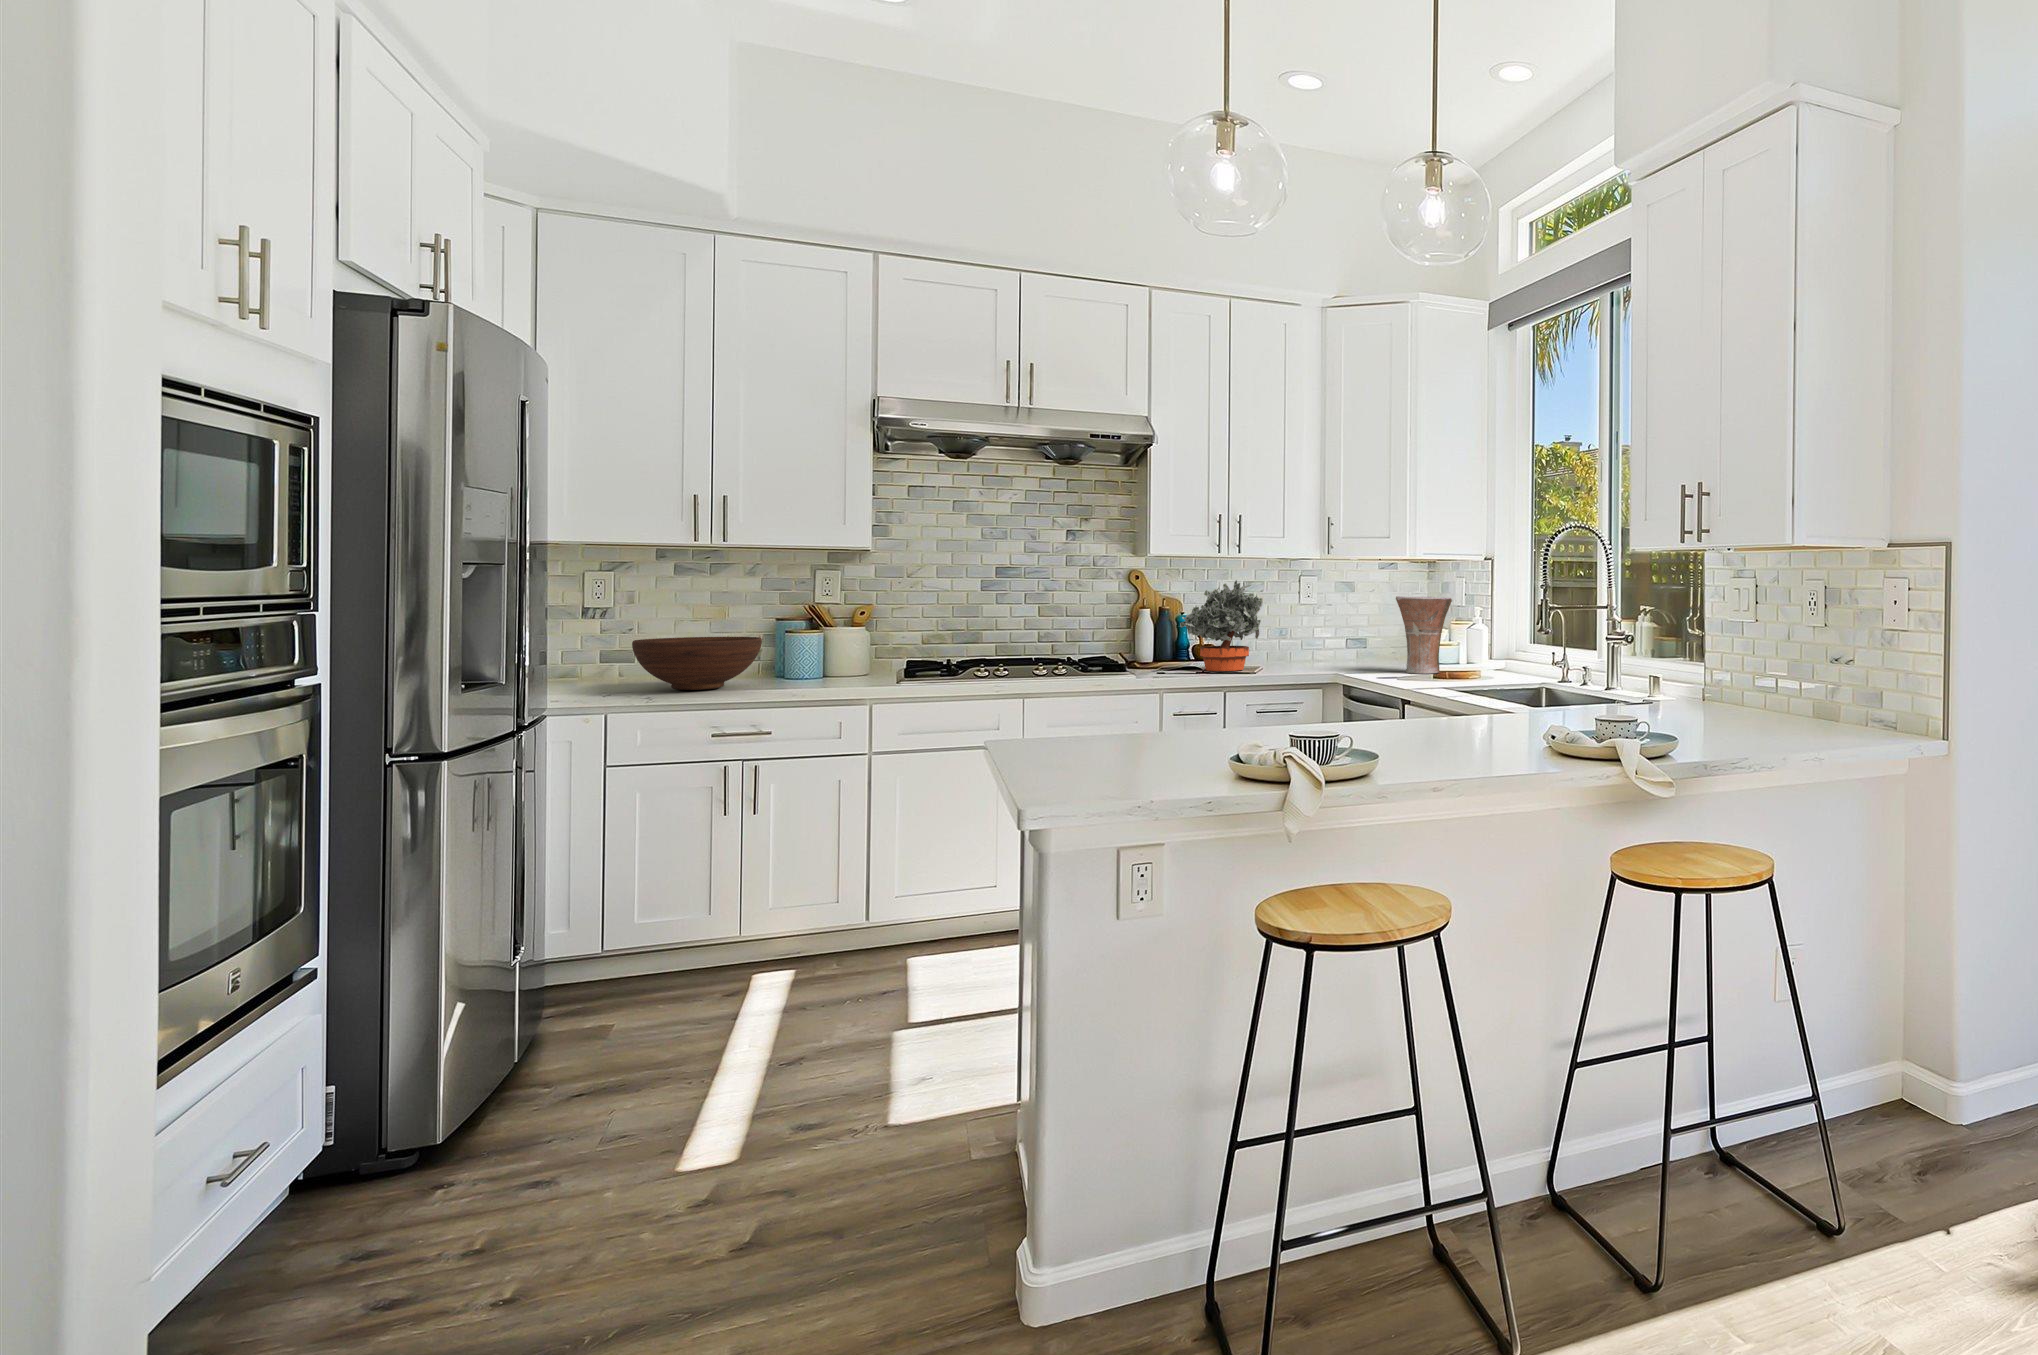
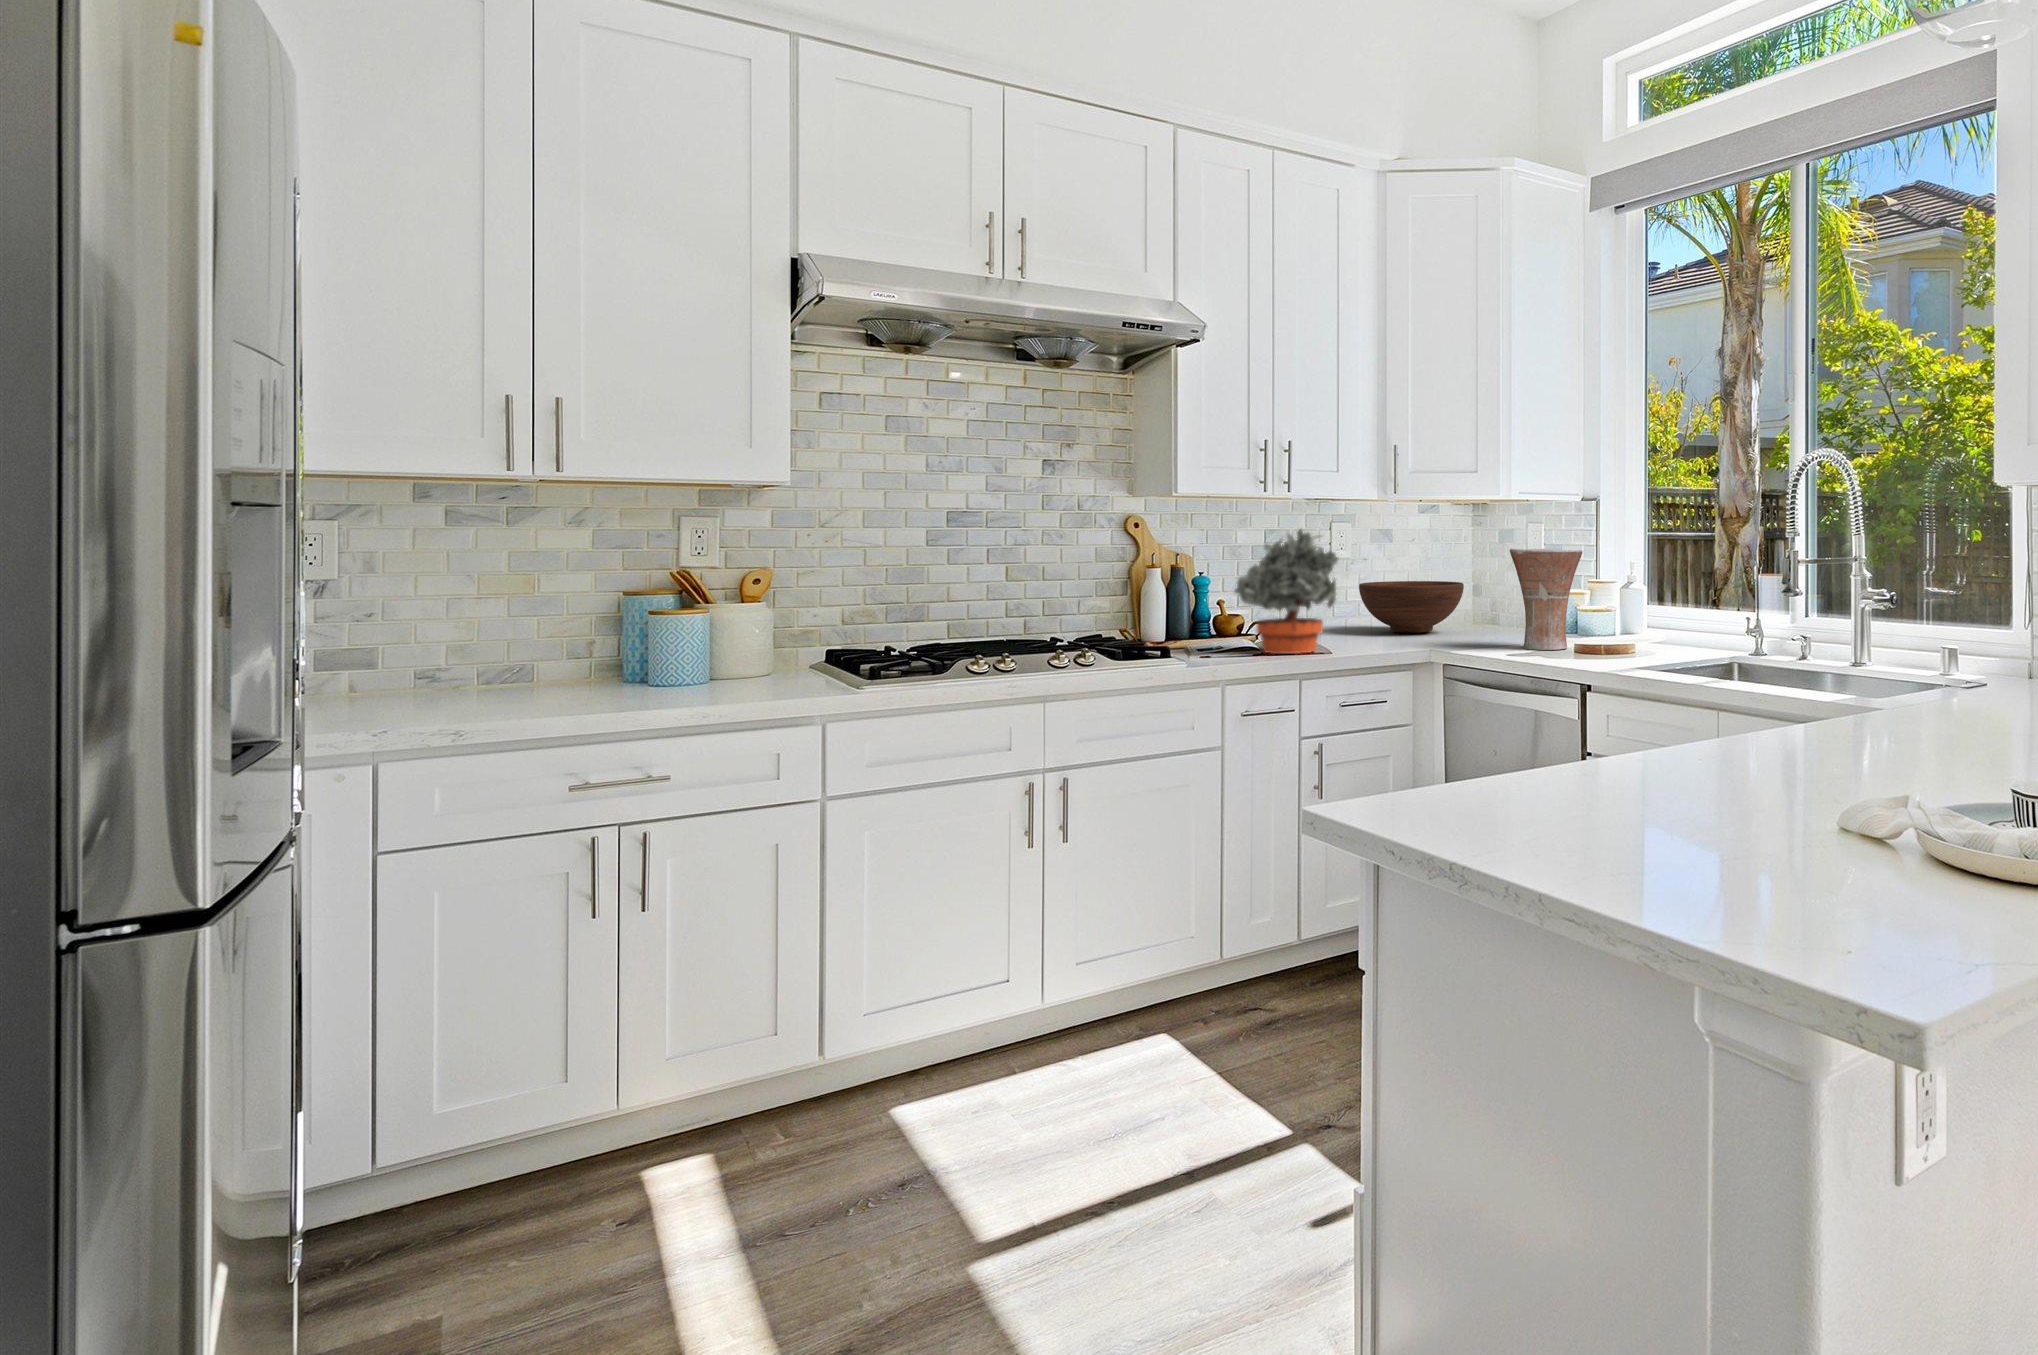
fruit bowl: present [632,637,762,690] -> present [1359,581,1464,633]

